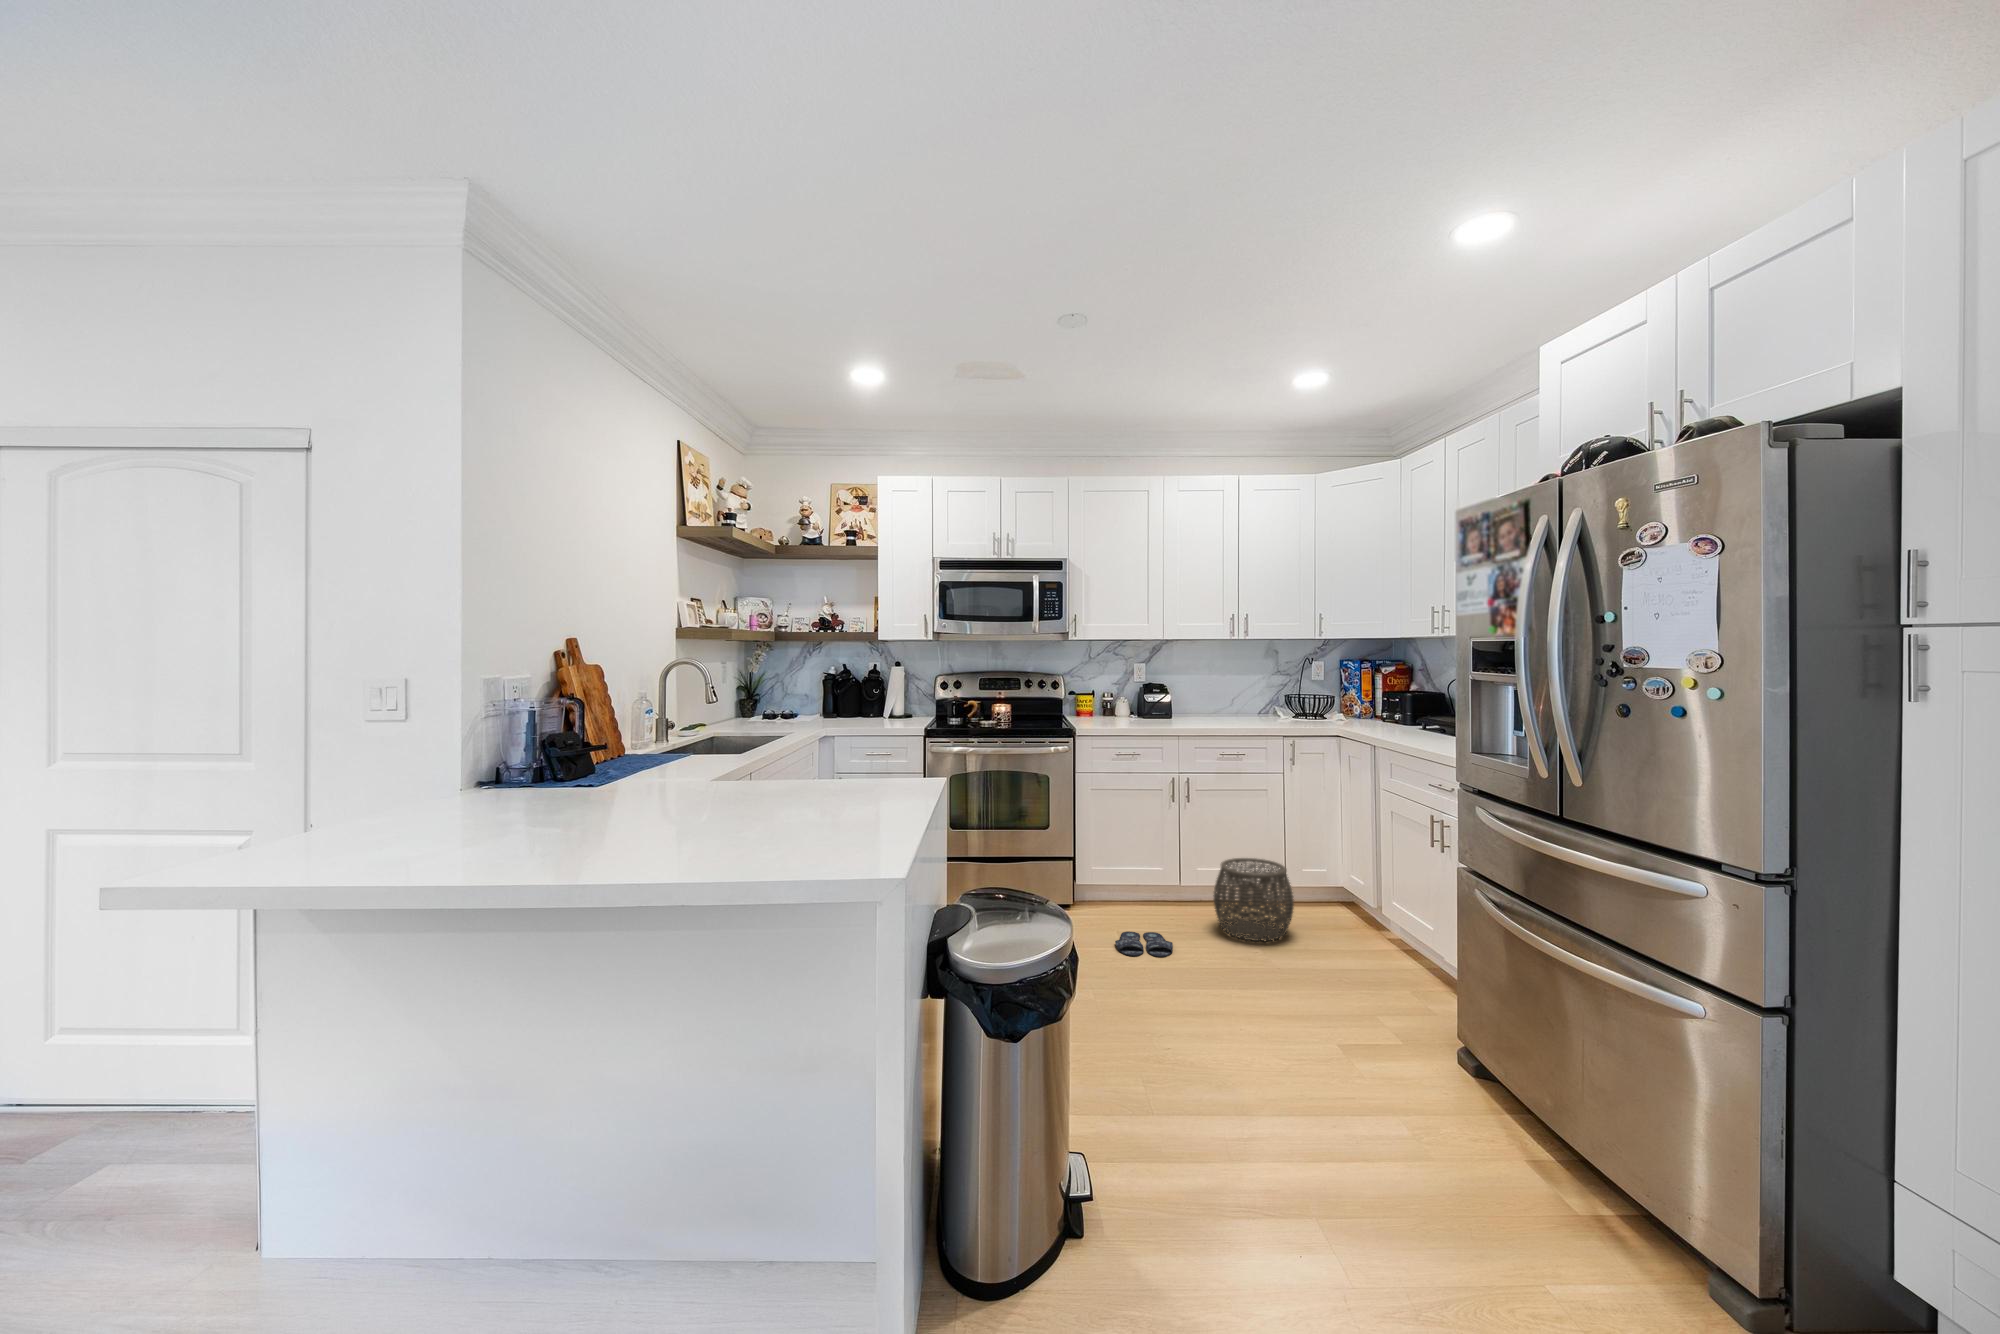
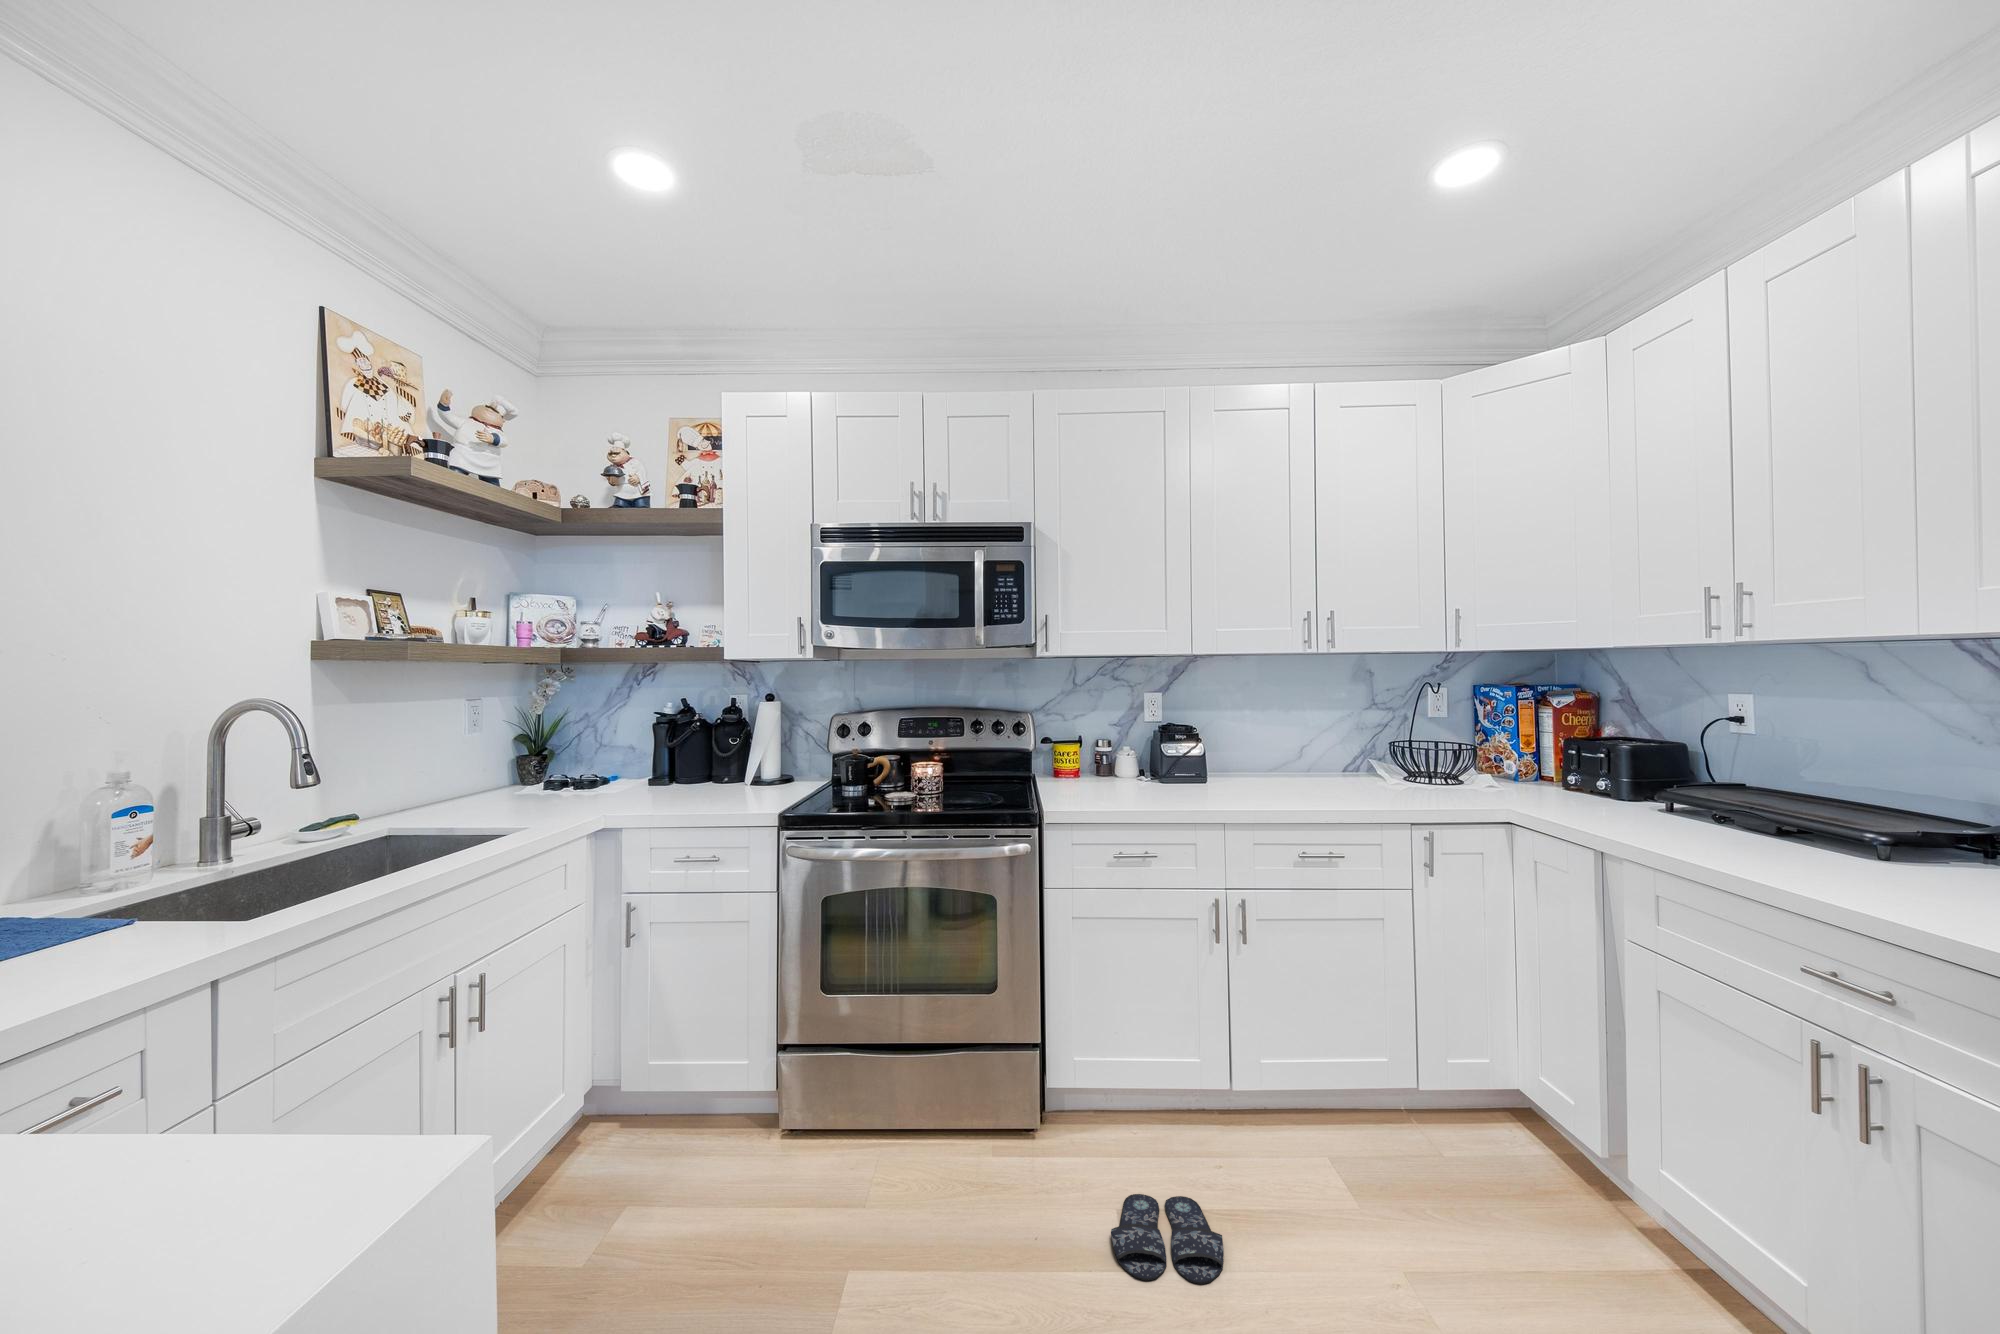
woven basket: present [1213,858,1294,941] -> none [1293,1045,1453,1231]

